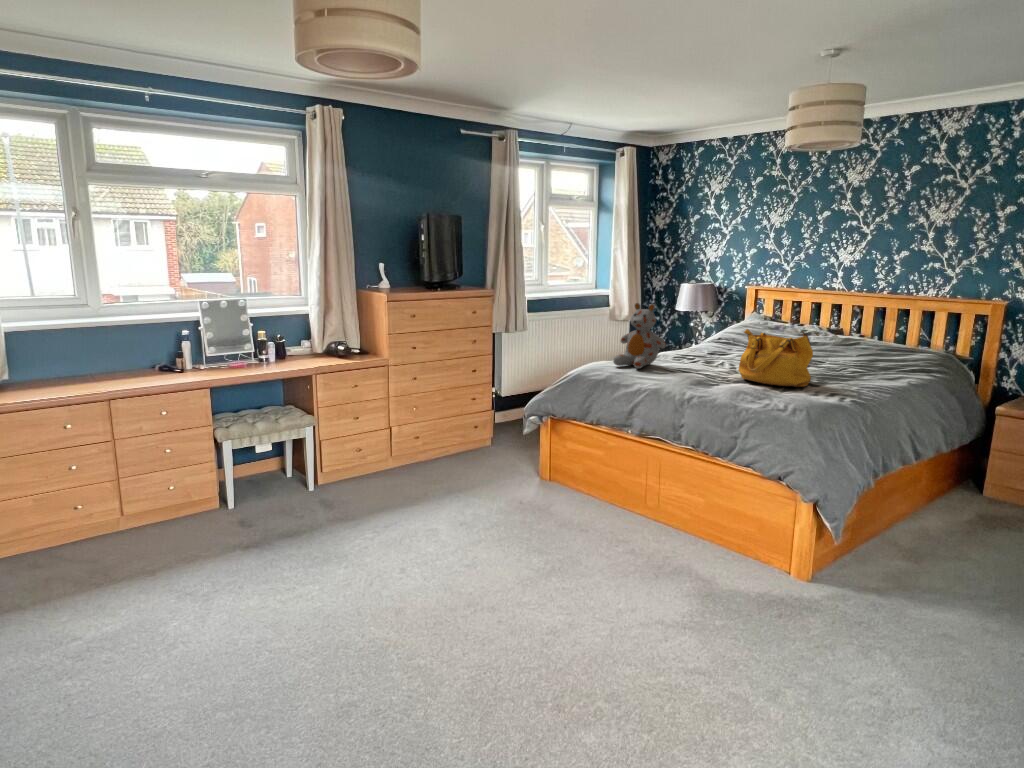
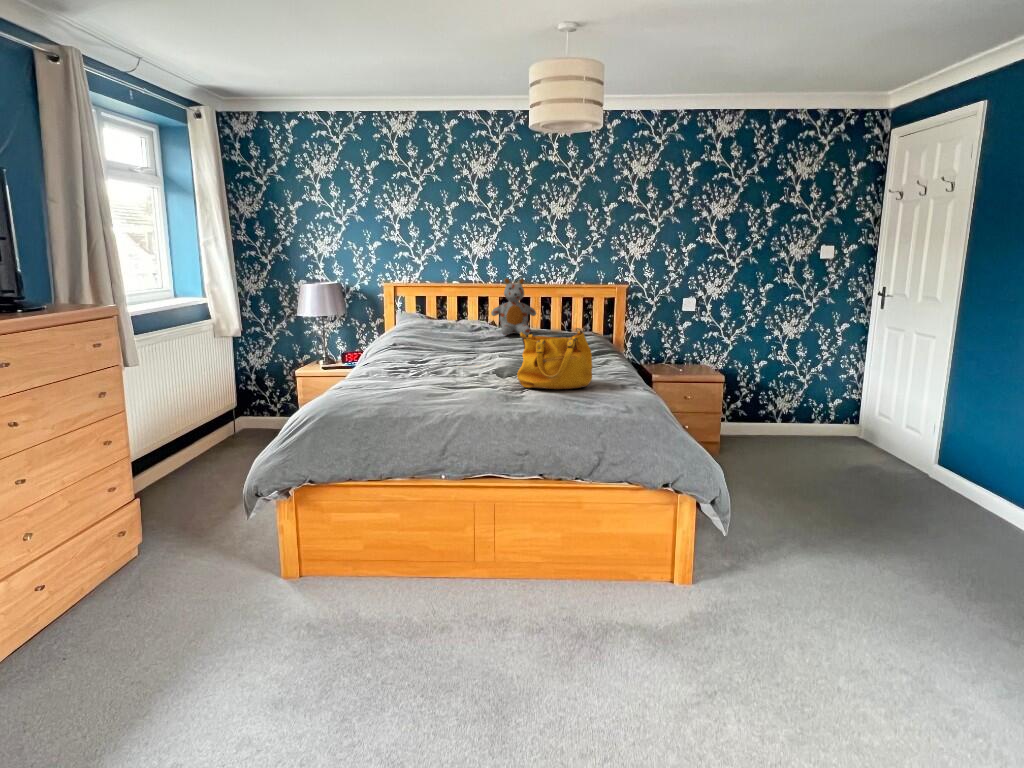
stuffed bear: present [613,303,666,369] -> present [491,278,536,335]

